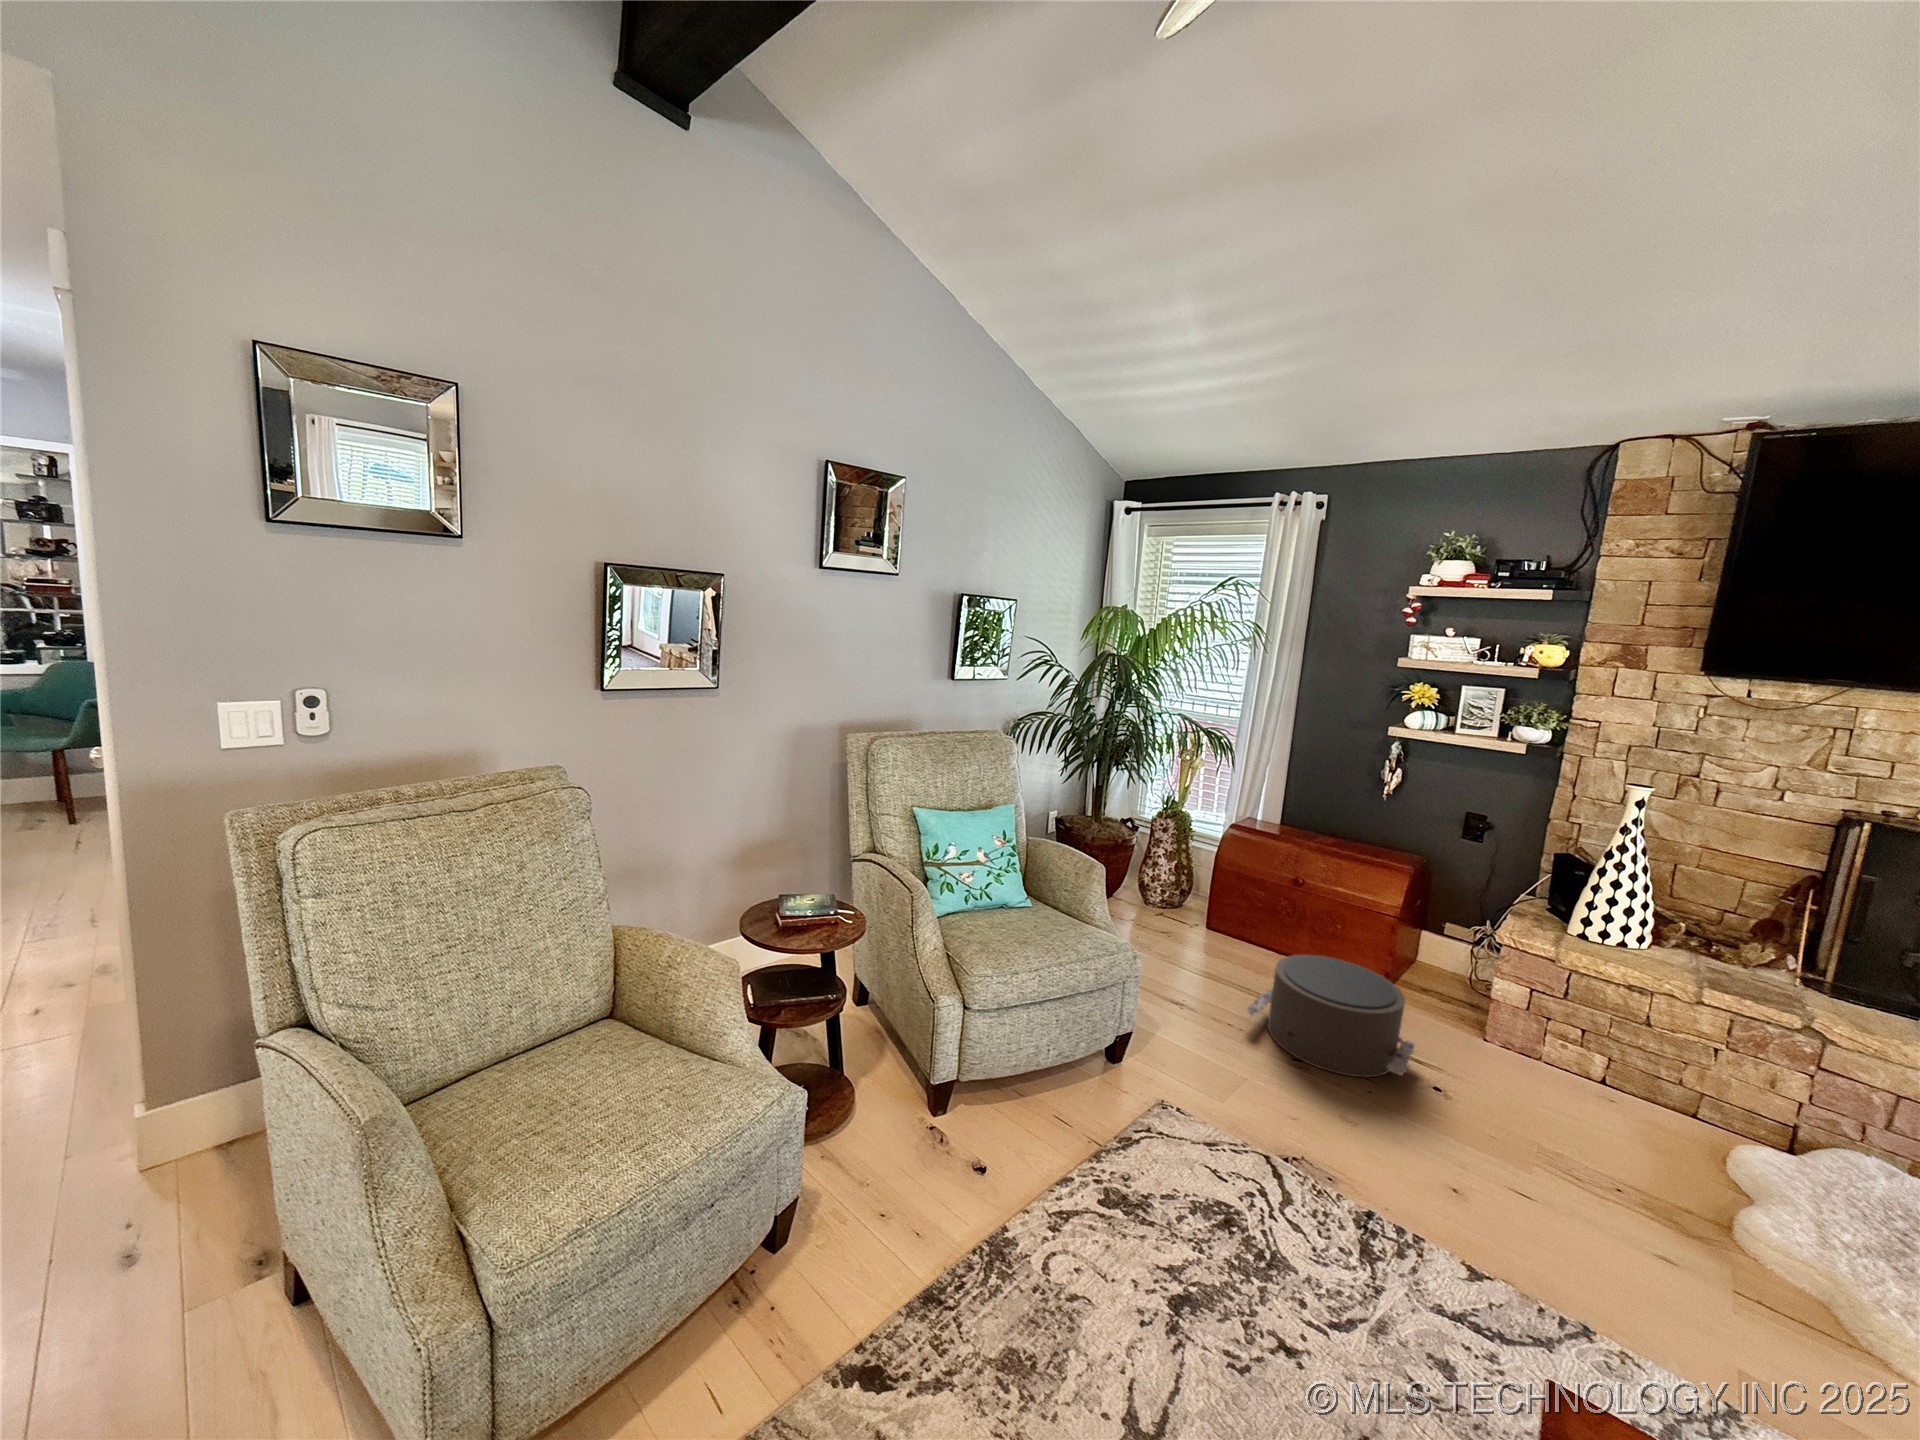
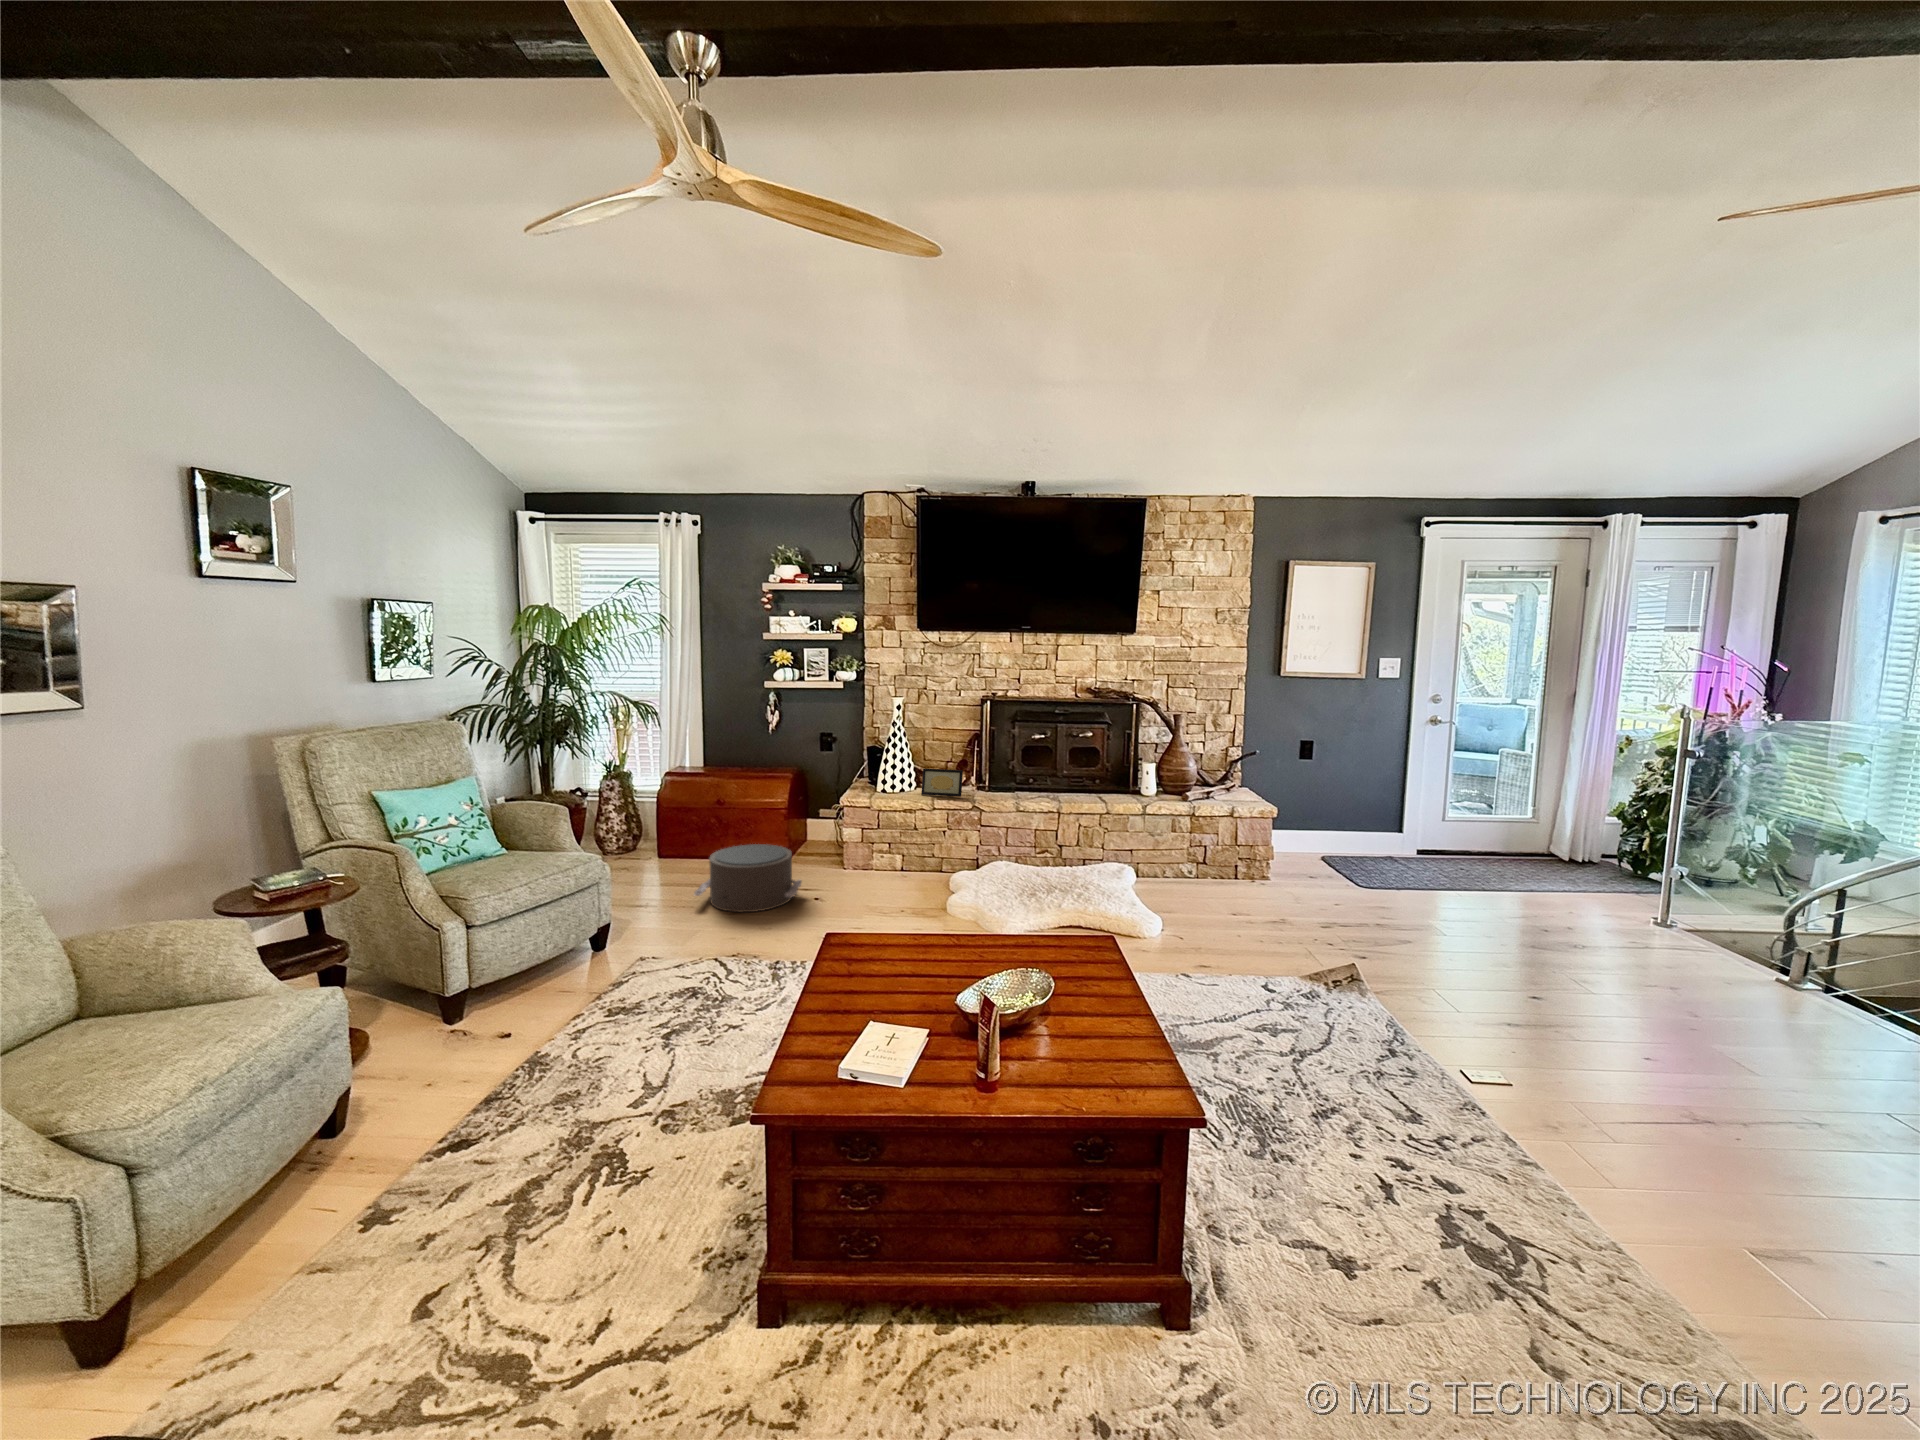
picture frame: none [1671,920,1787,996] -> present [921,769,963,797]

